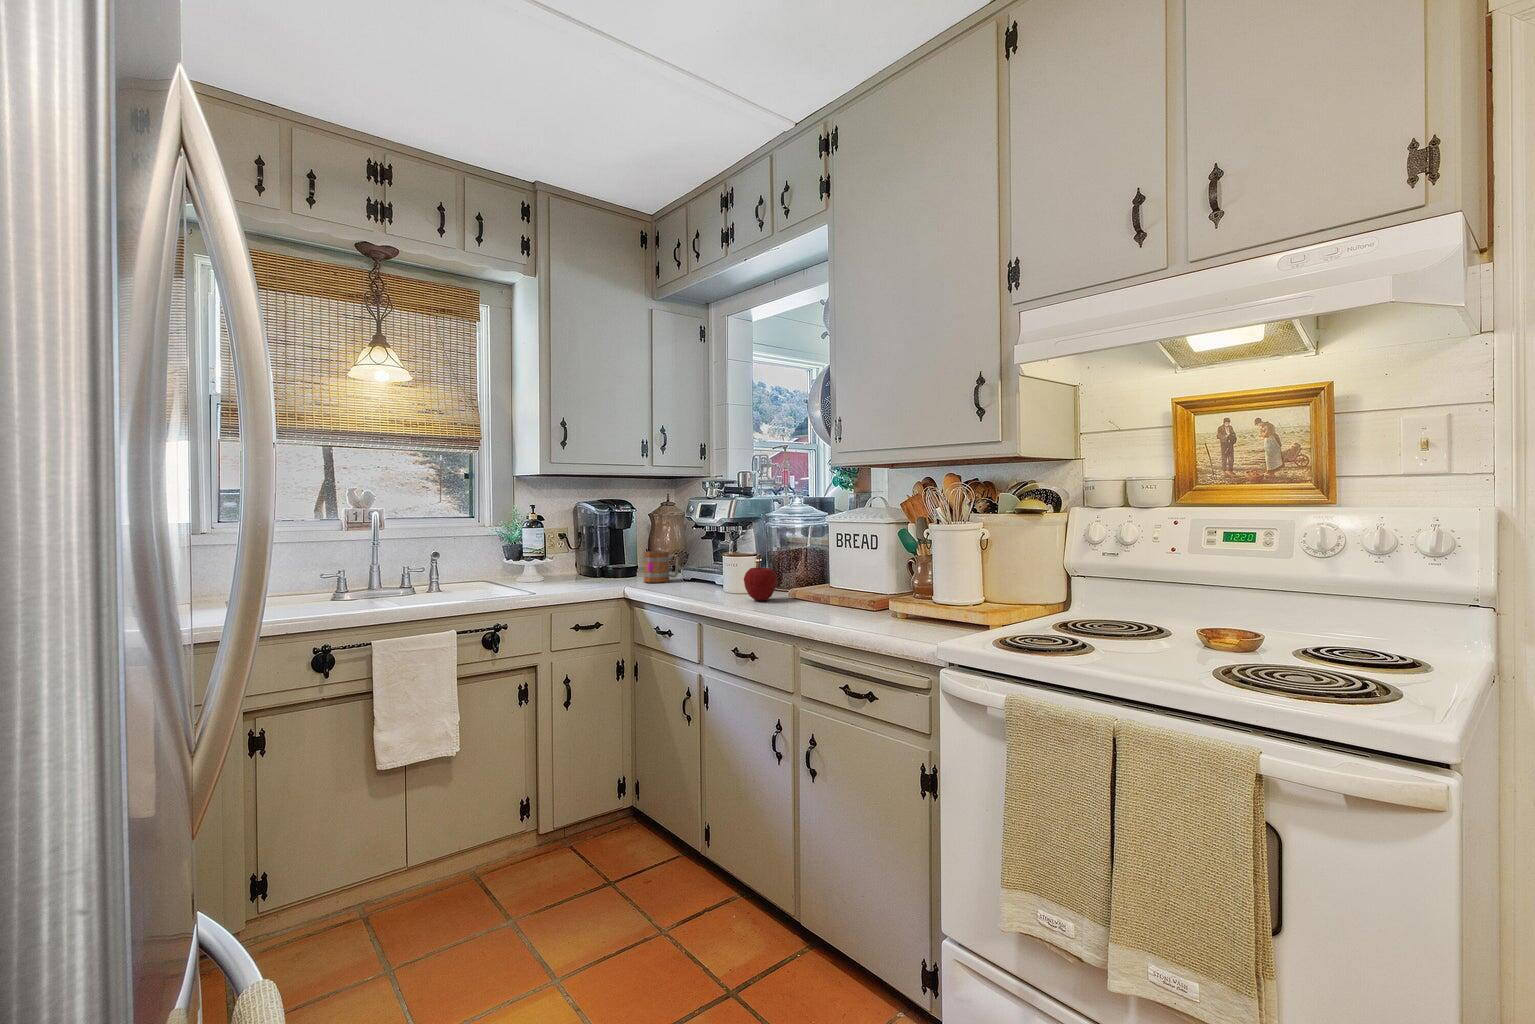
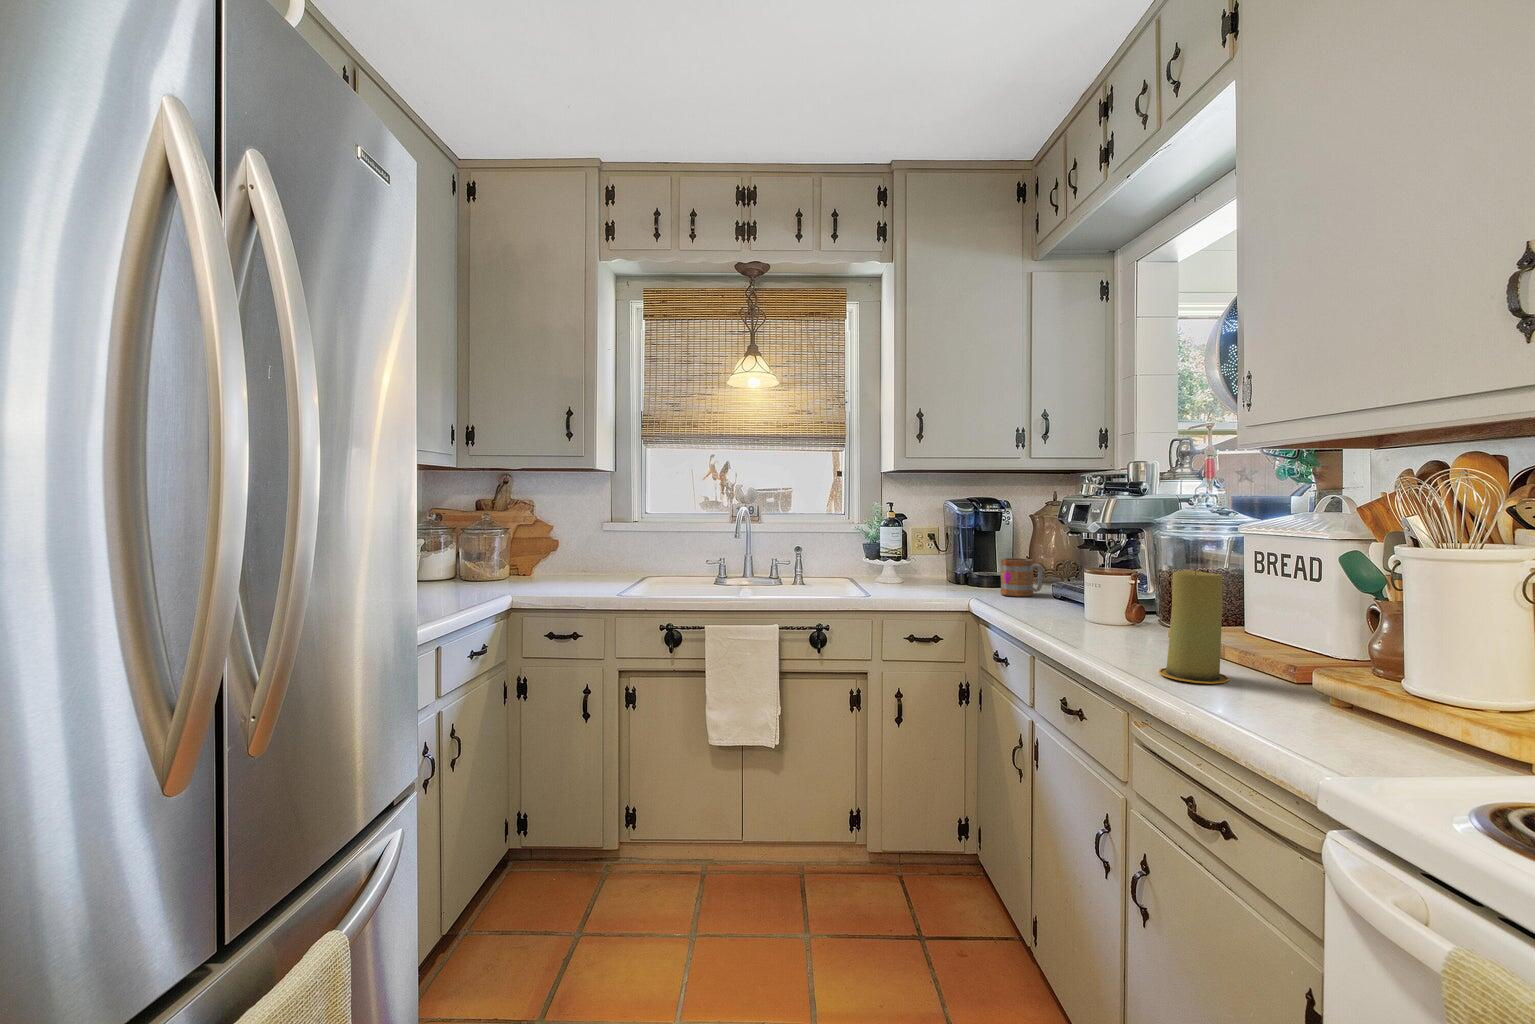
candle: none [804,546,843,617] -> present [1159,570,1229,684]
apple: present [744,567,777,601] -> none [1094,590,1146,639]

